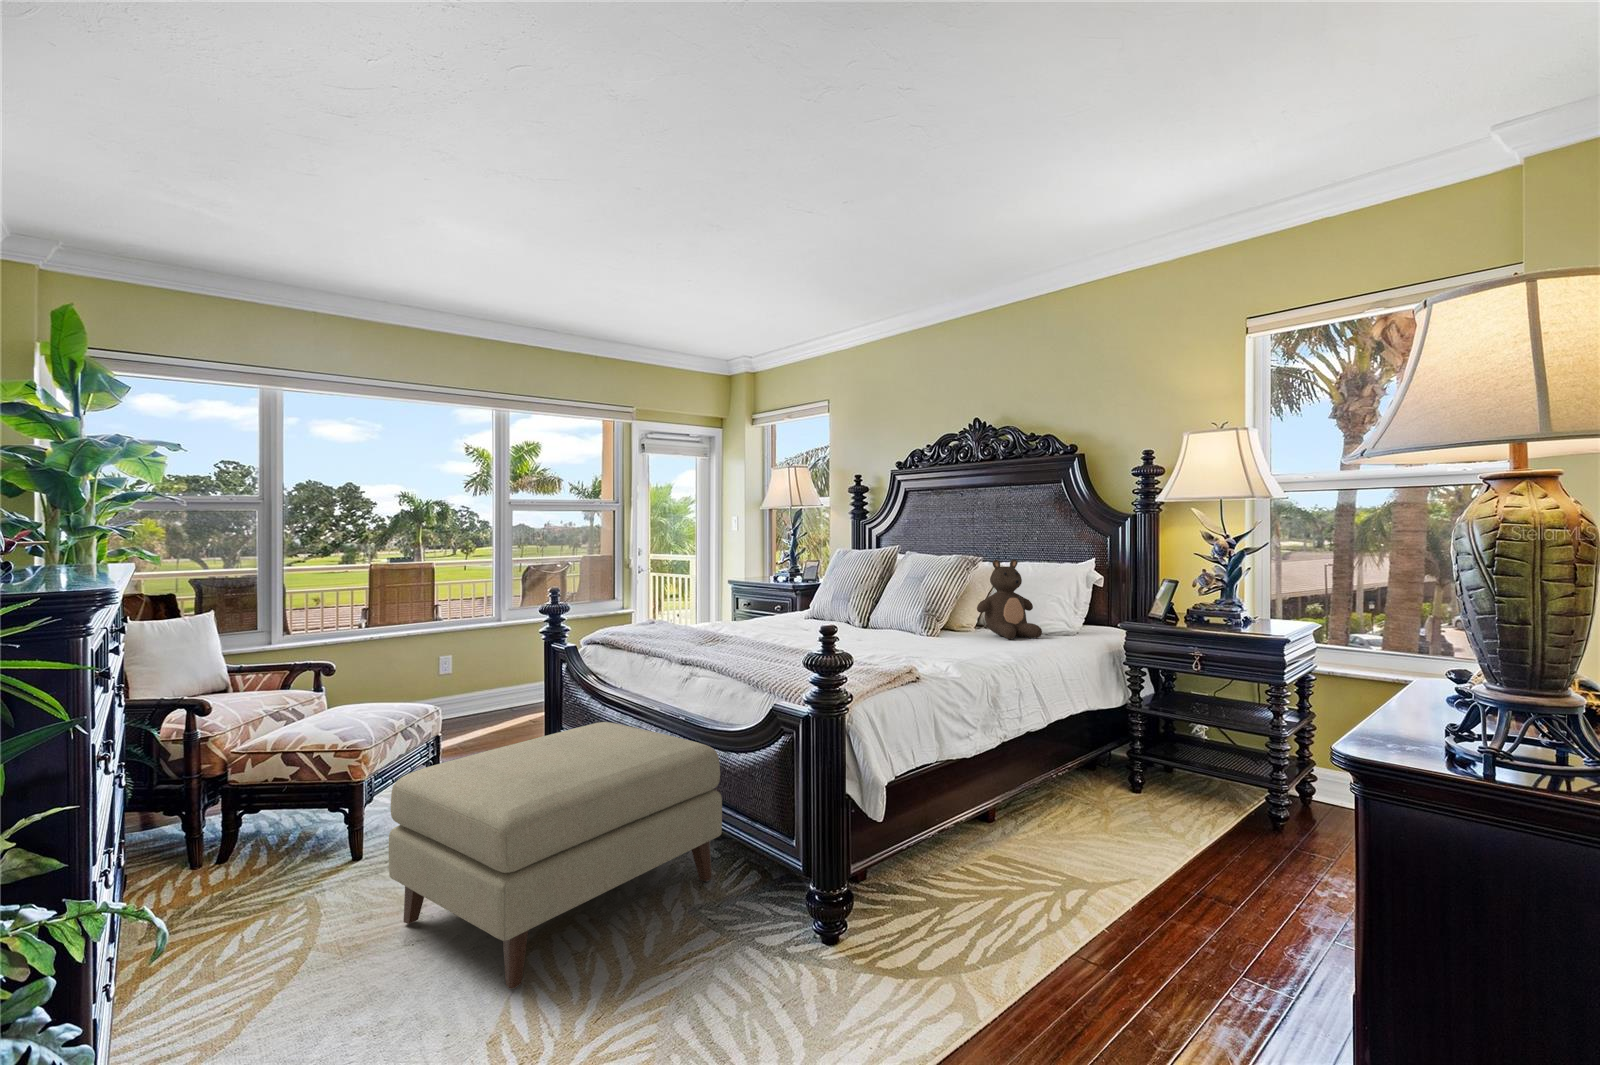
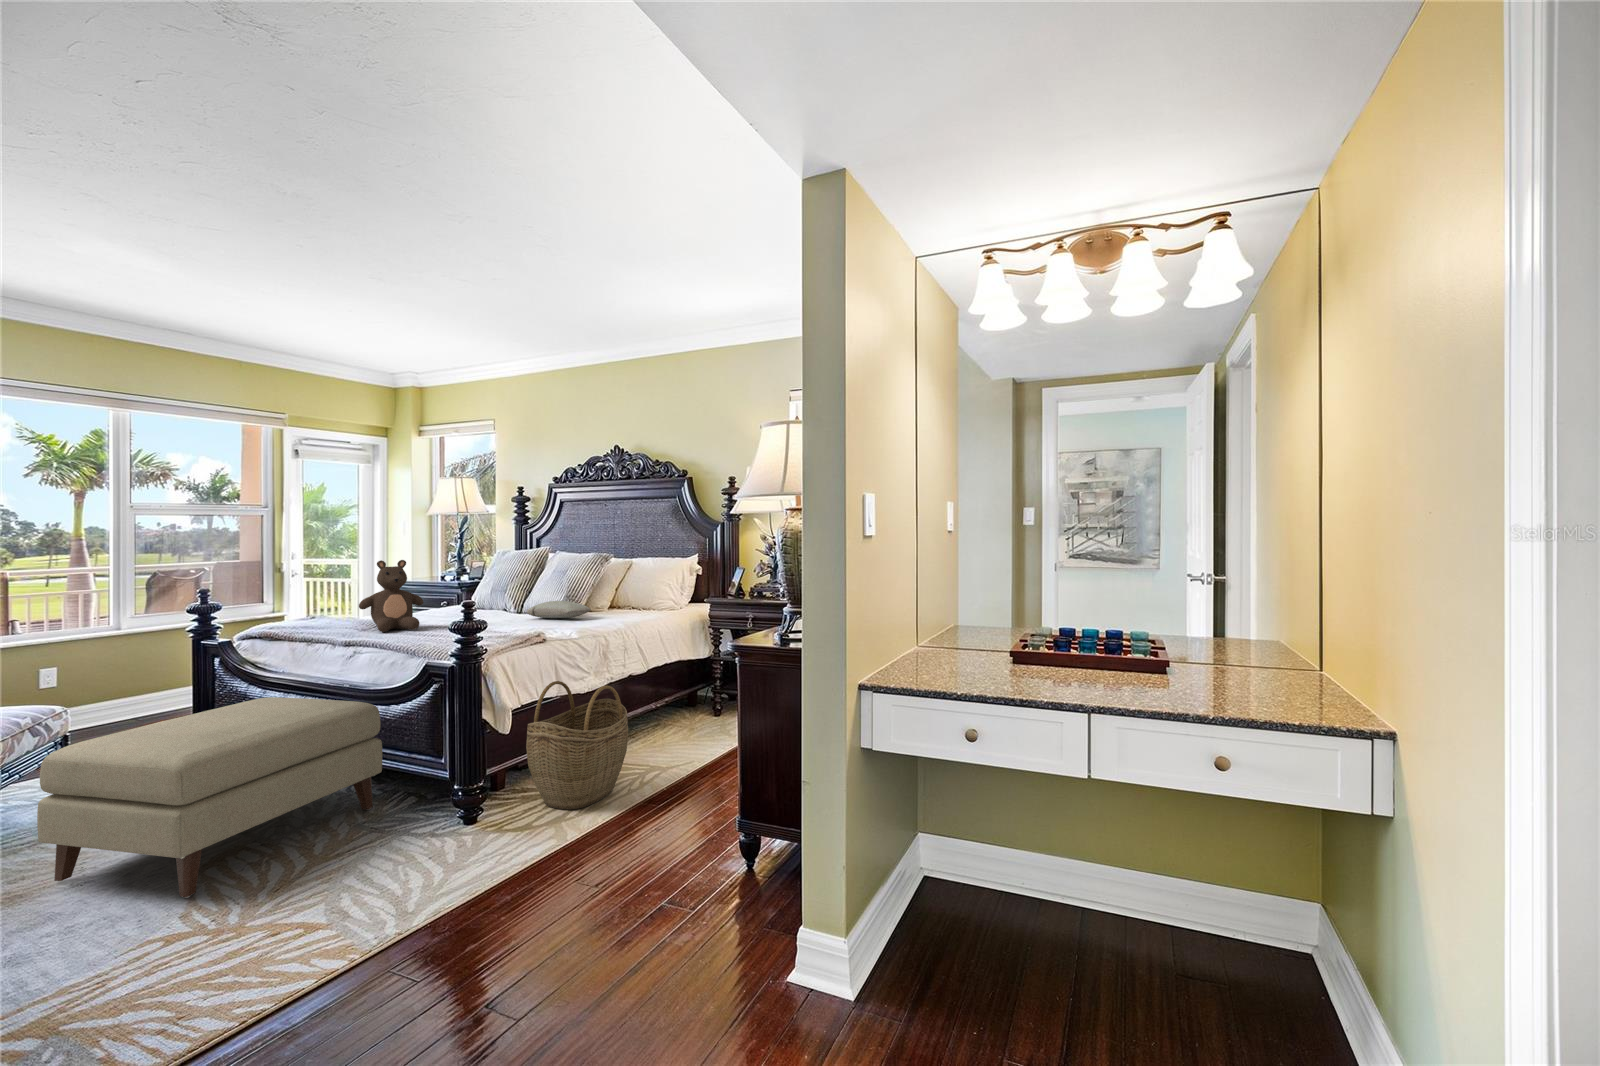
teddy bear: present [977,559,1042,639] -> present [359,560,424,632]
pillow: none [881,619,964,643] -> present [527,601,591,618]
woven basket: none [900,742,1043,943] -> present [526,681,628,810]

